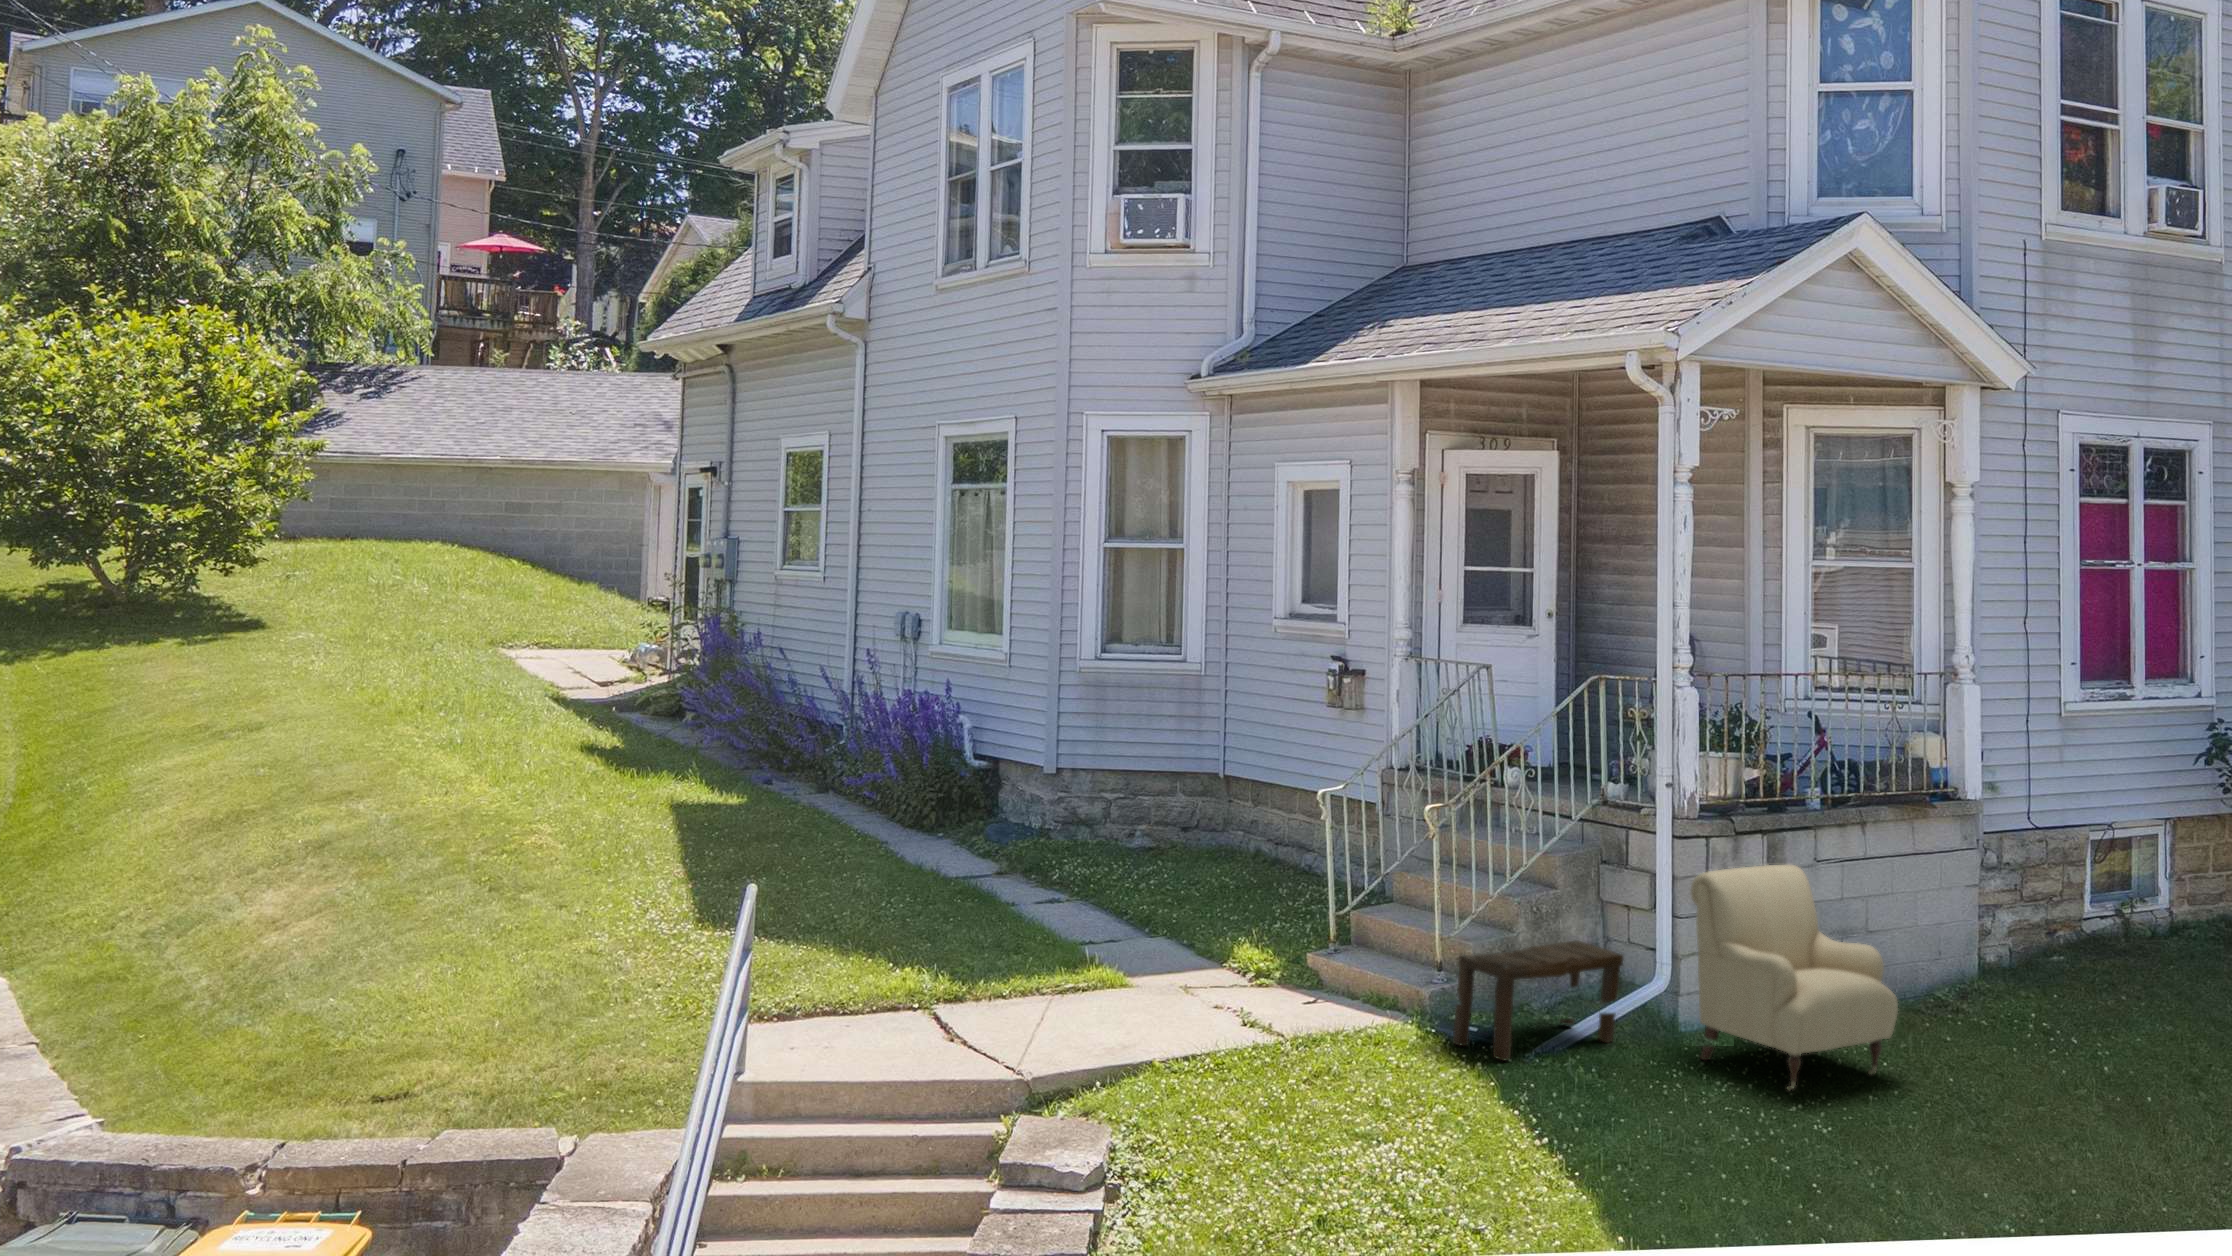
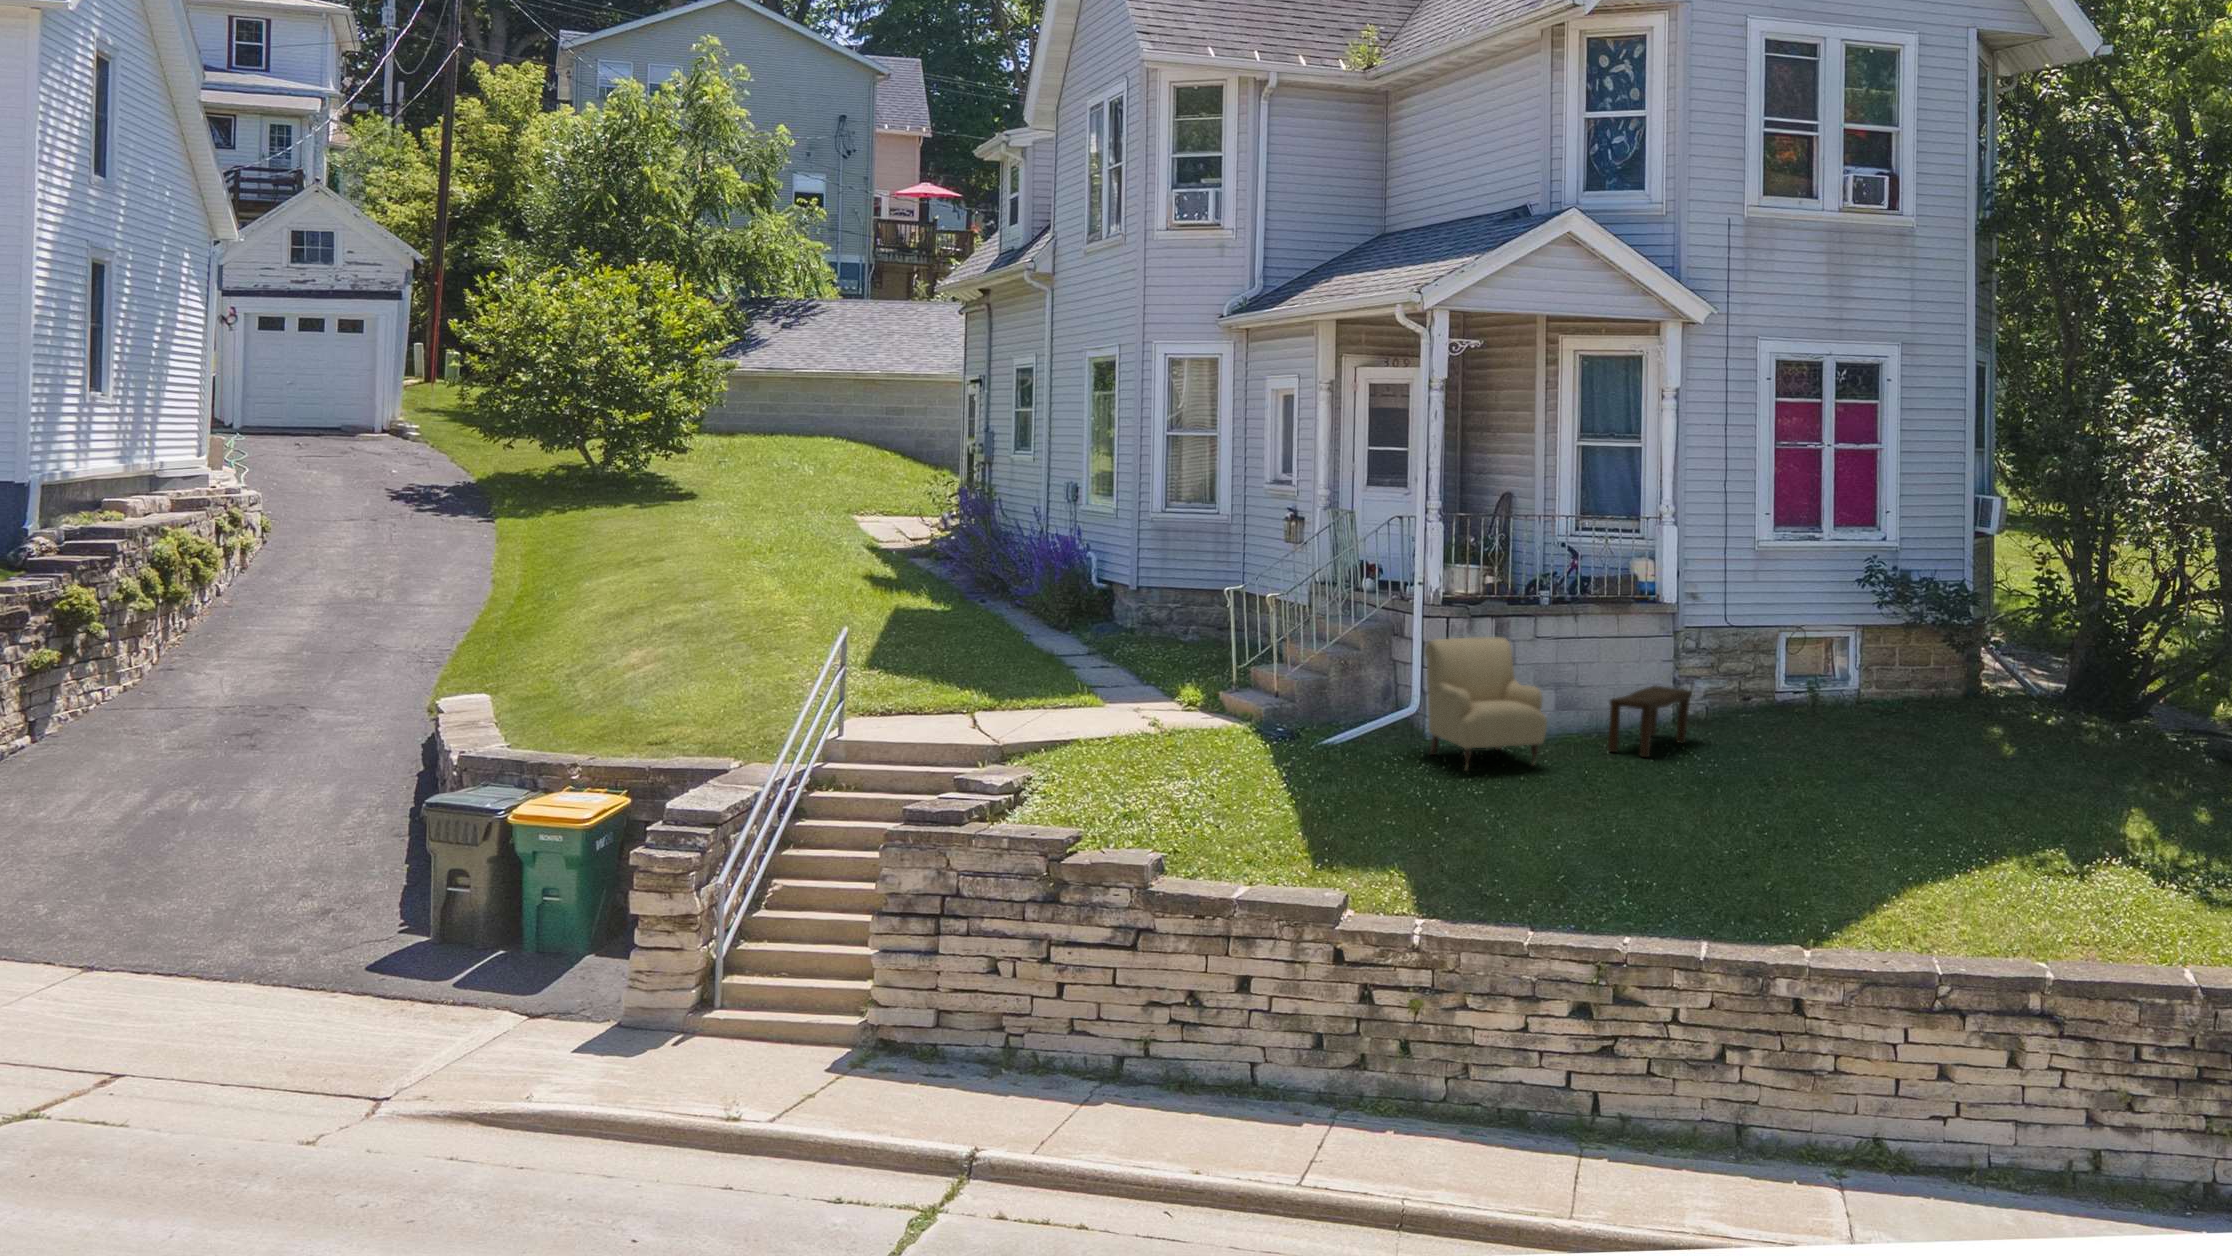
bench: present [1453,940,1623,1060] -> present [1608,685,1692,757]

